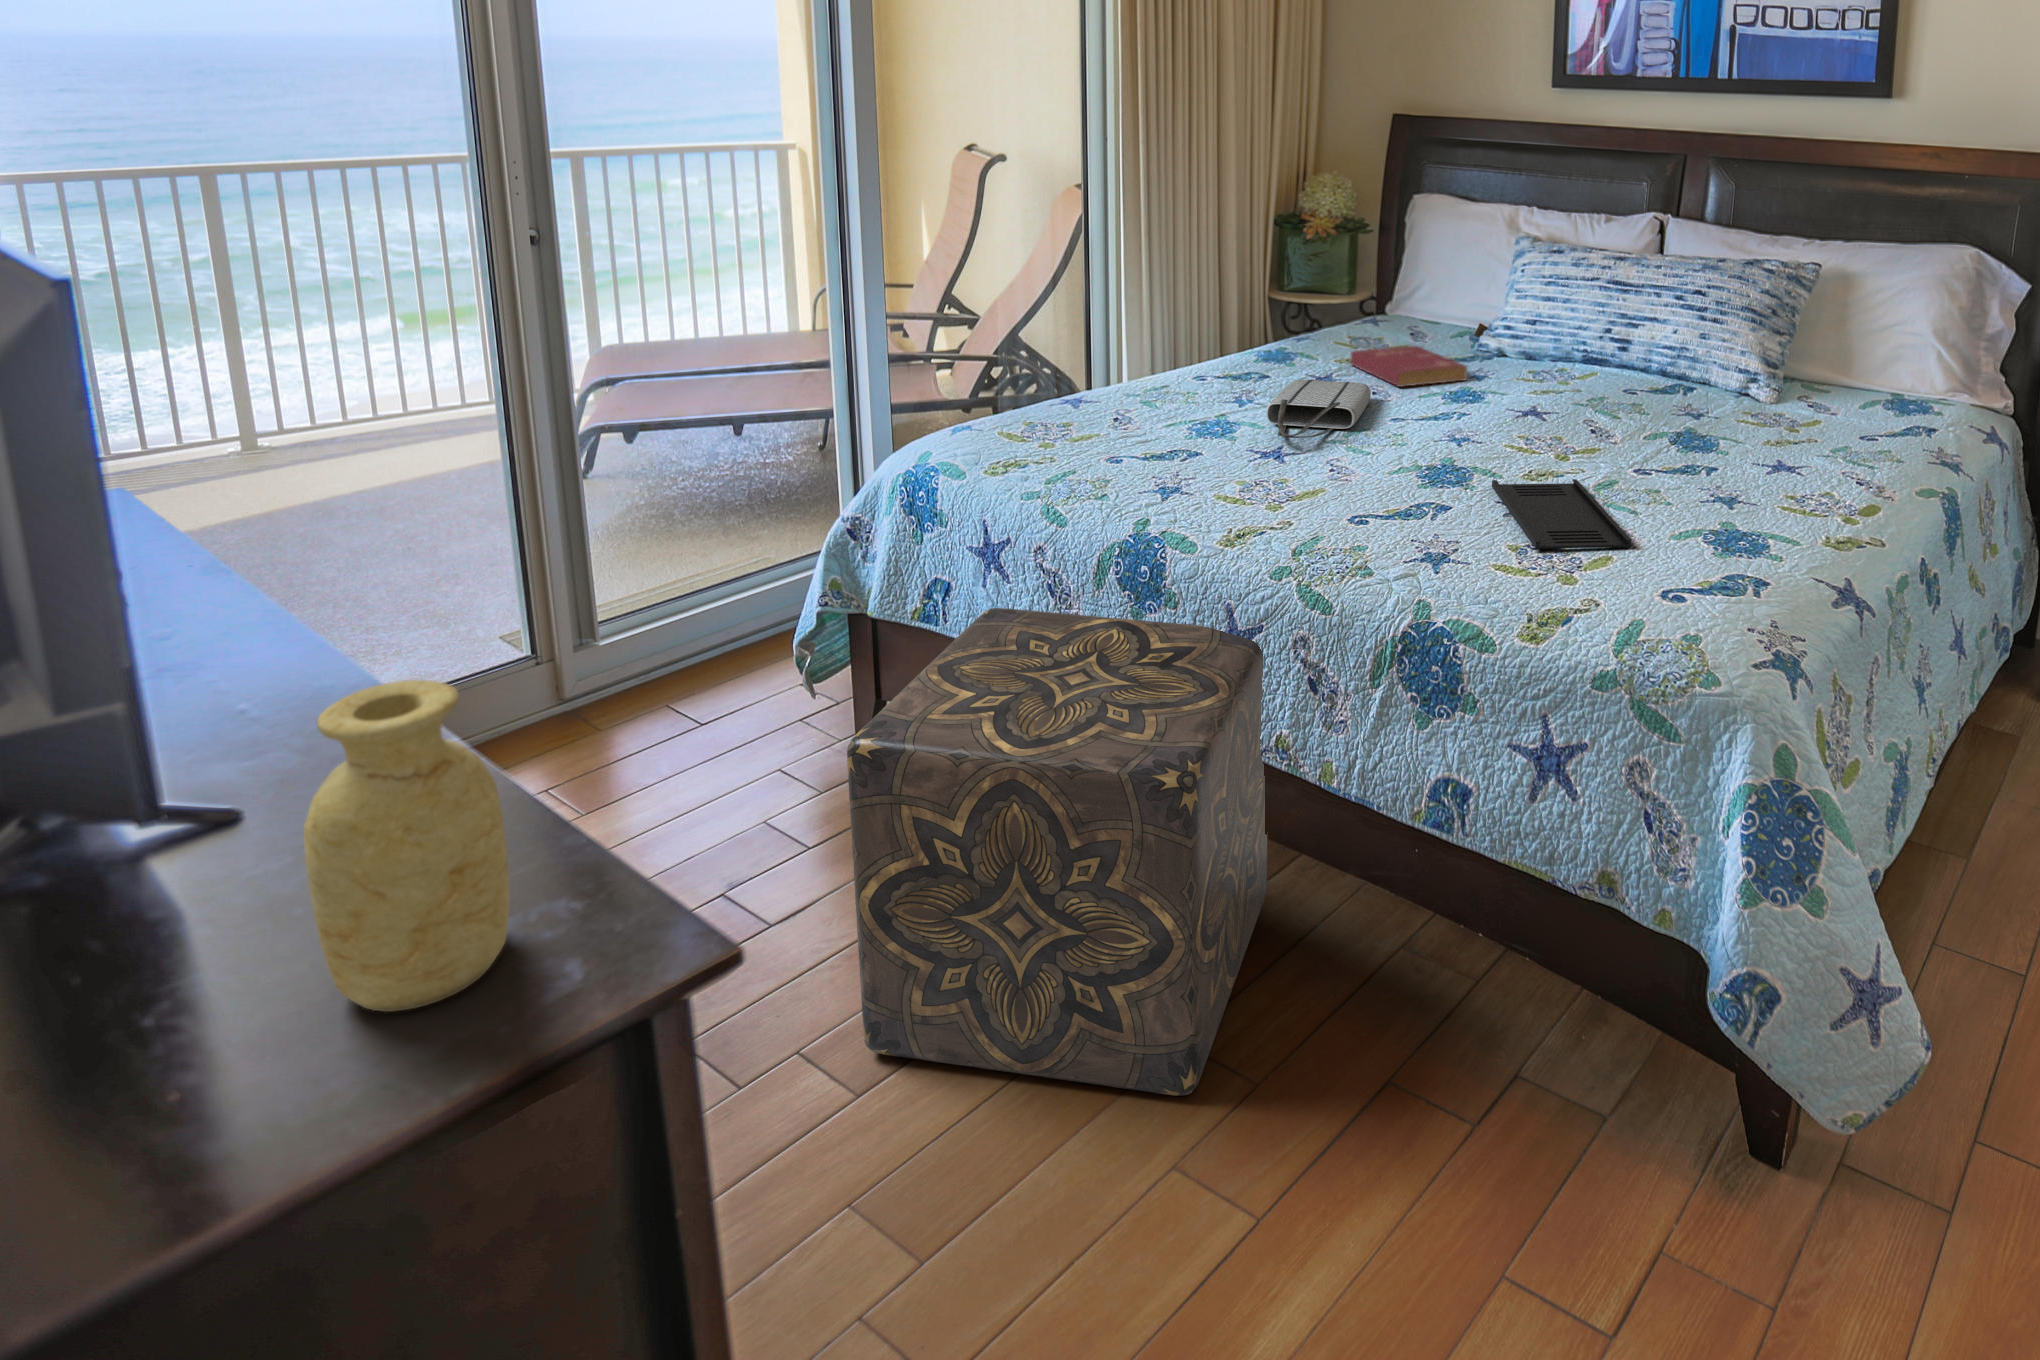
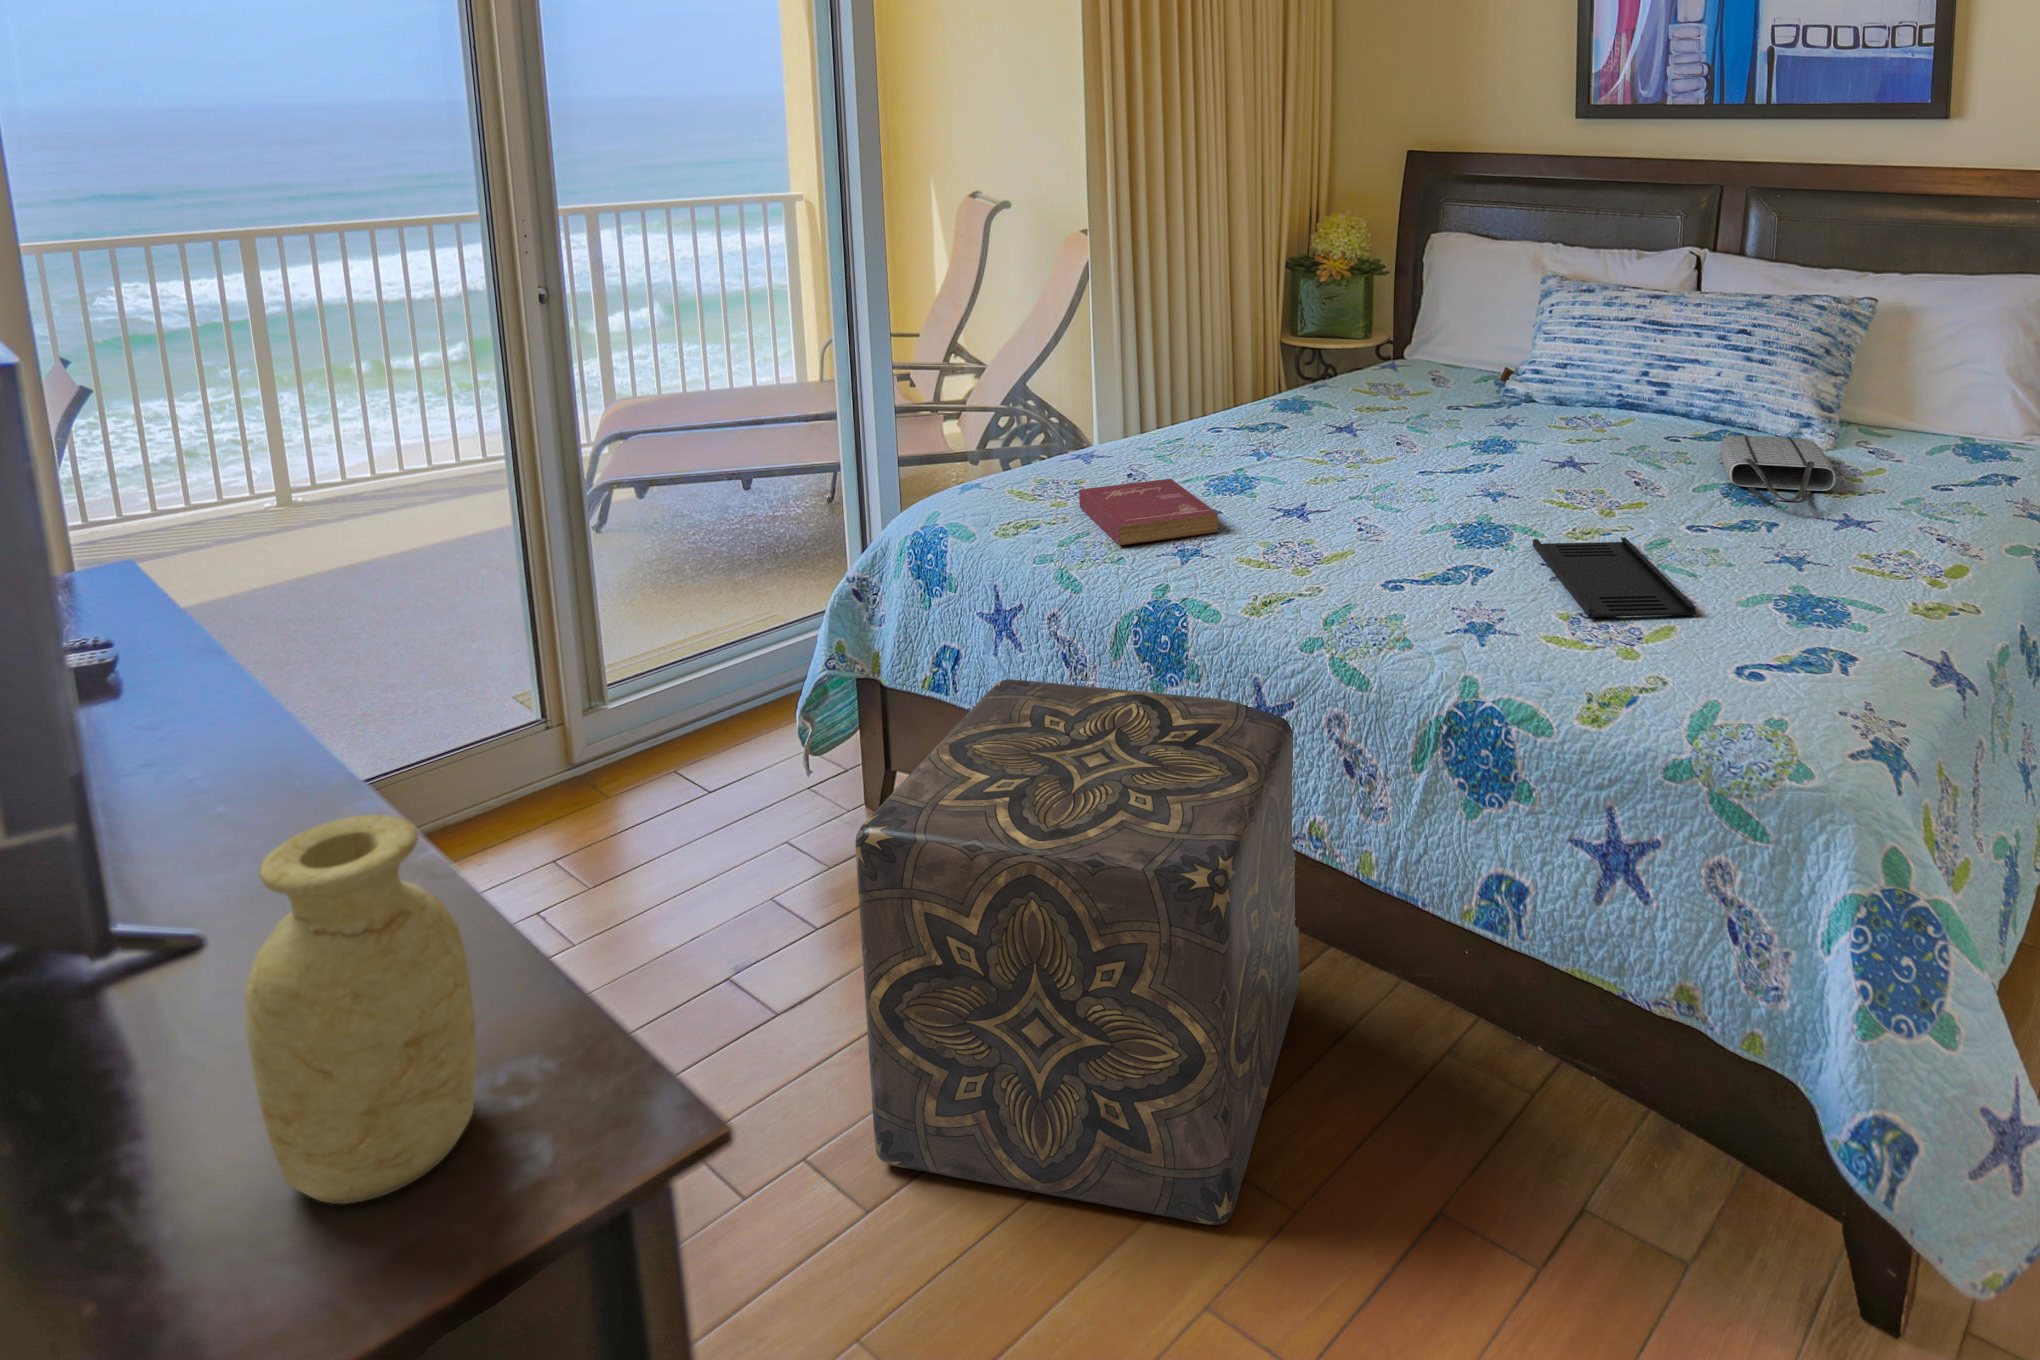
book: present [1351,346,1467,387] -> present [1079,479,1218,546]
tote bag: present [1266,379,1371,438] -> present [1720,435,1836,503]

